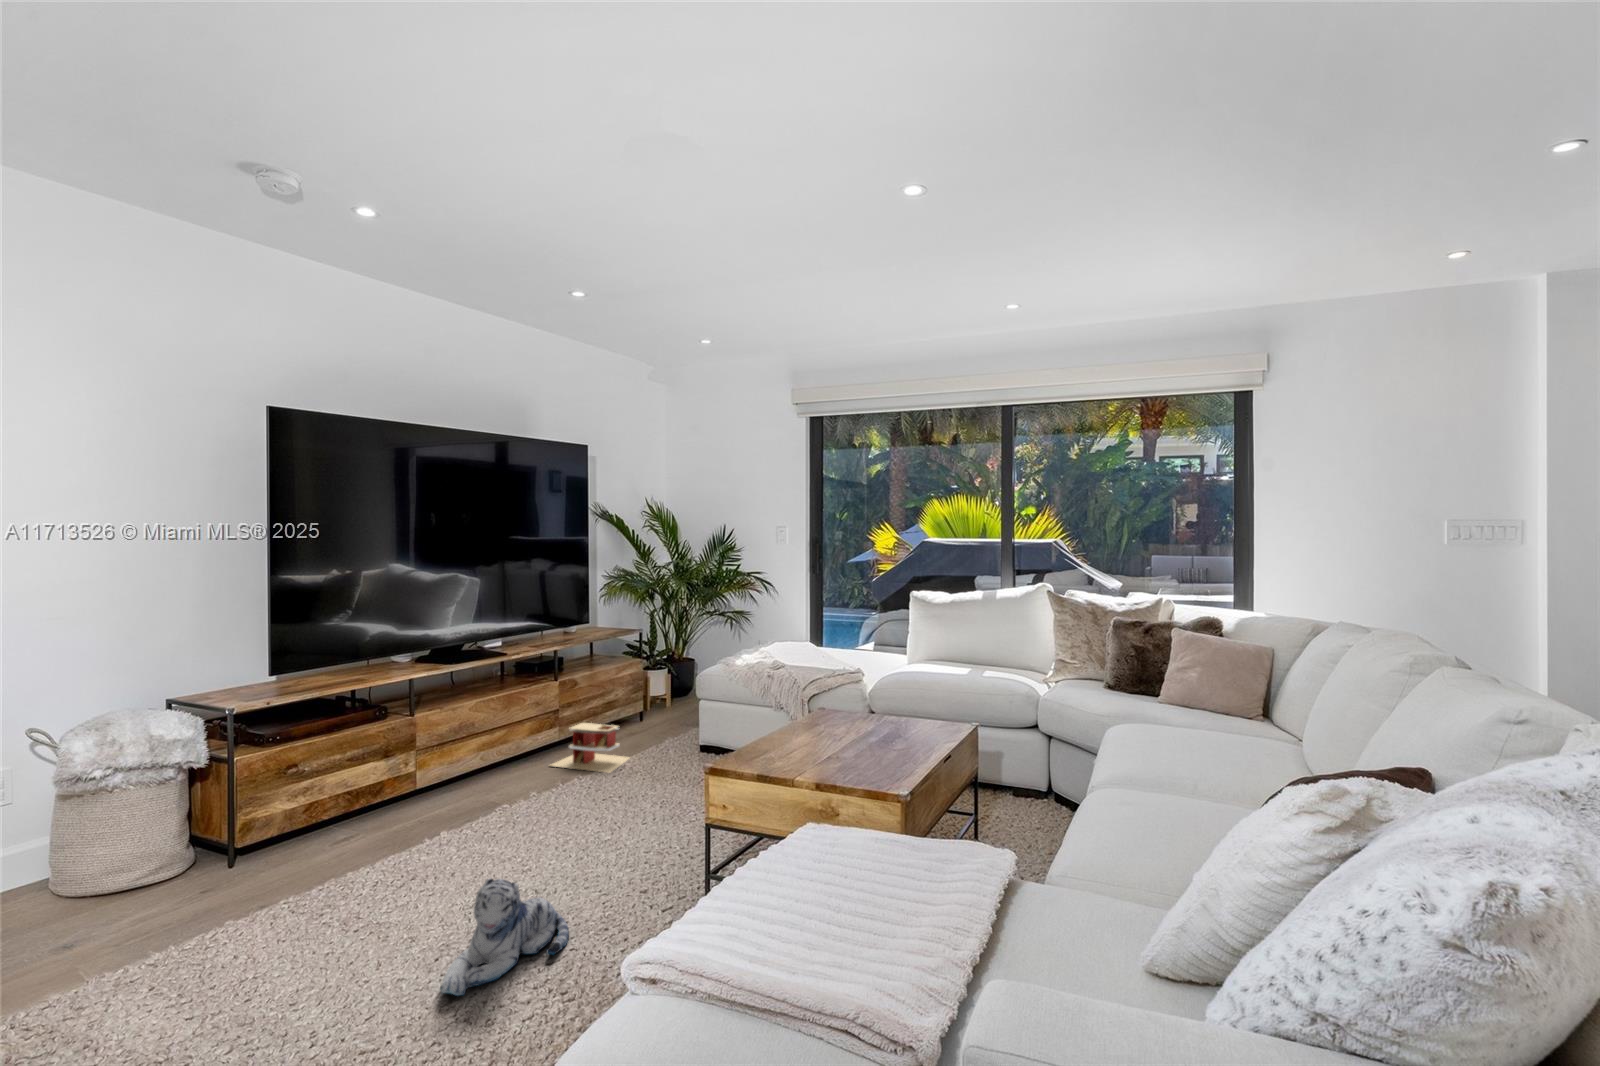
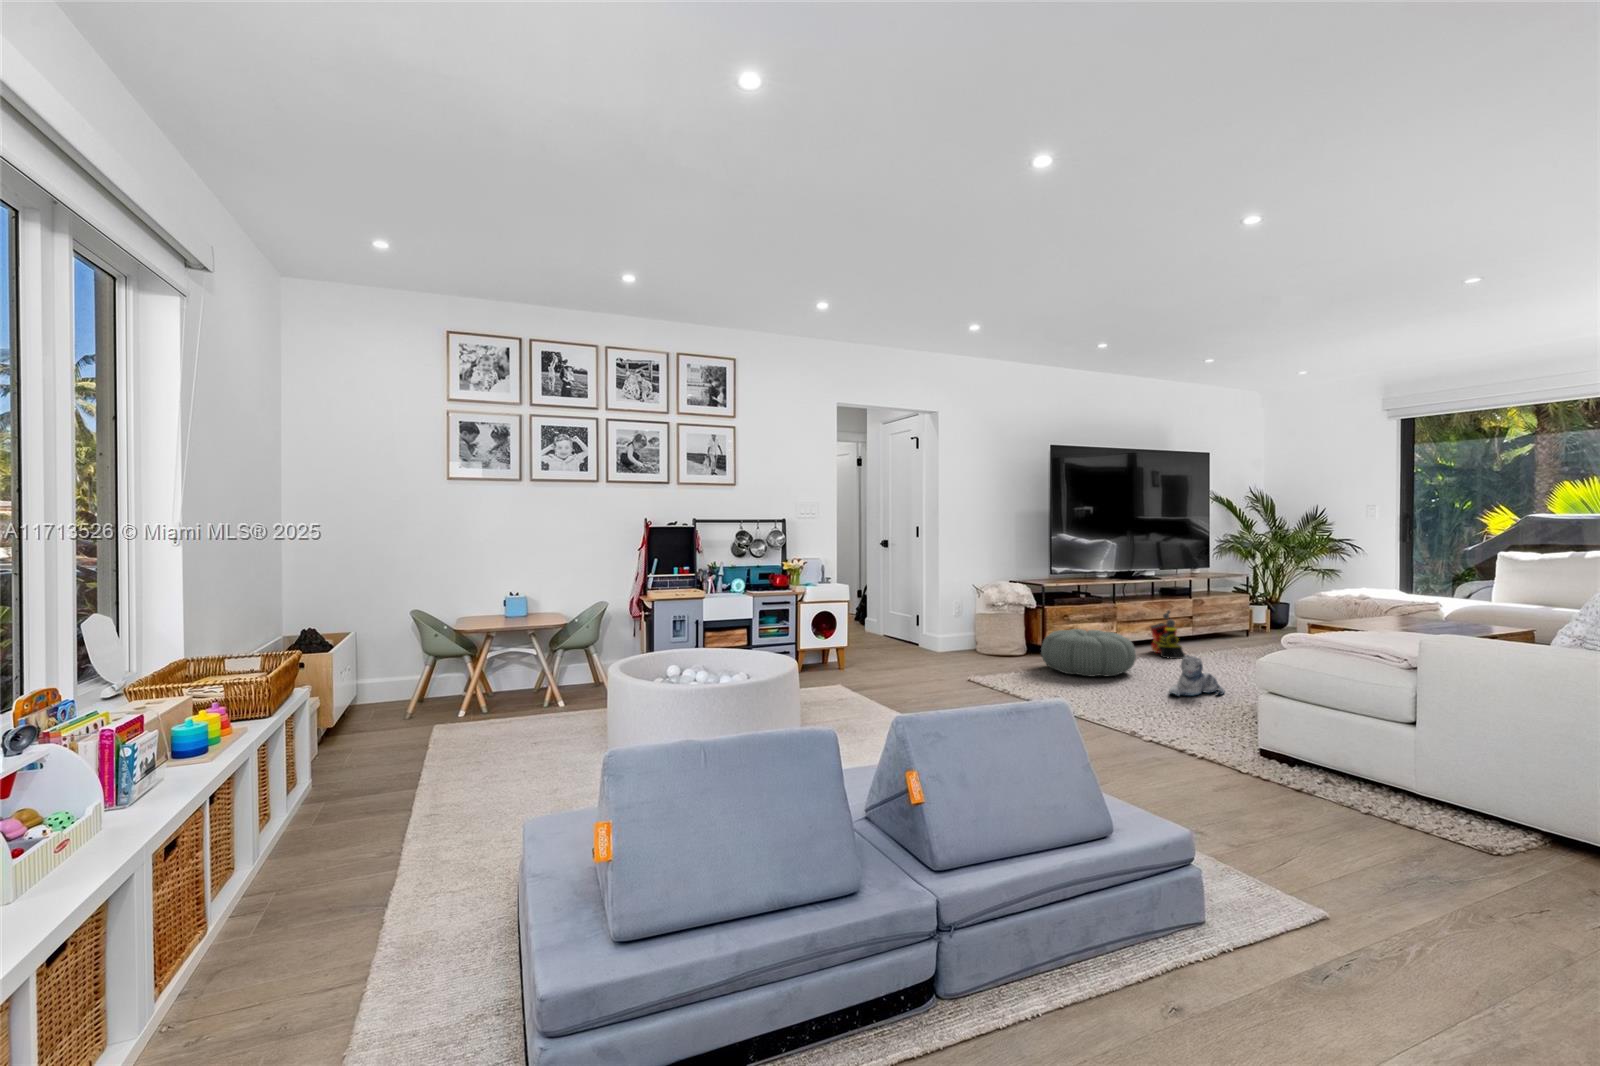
toy train: none [475,720,534,817] -> present [1151,610,1185,659]
toy house: present [551,723,629,773] -> none [1188,624,1251,652]
pouf: none [170,804,410,949] -> present [1041,629,1136,676]

